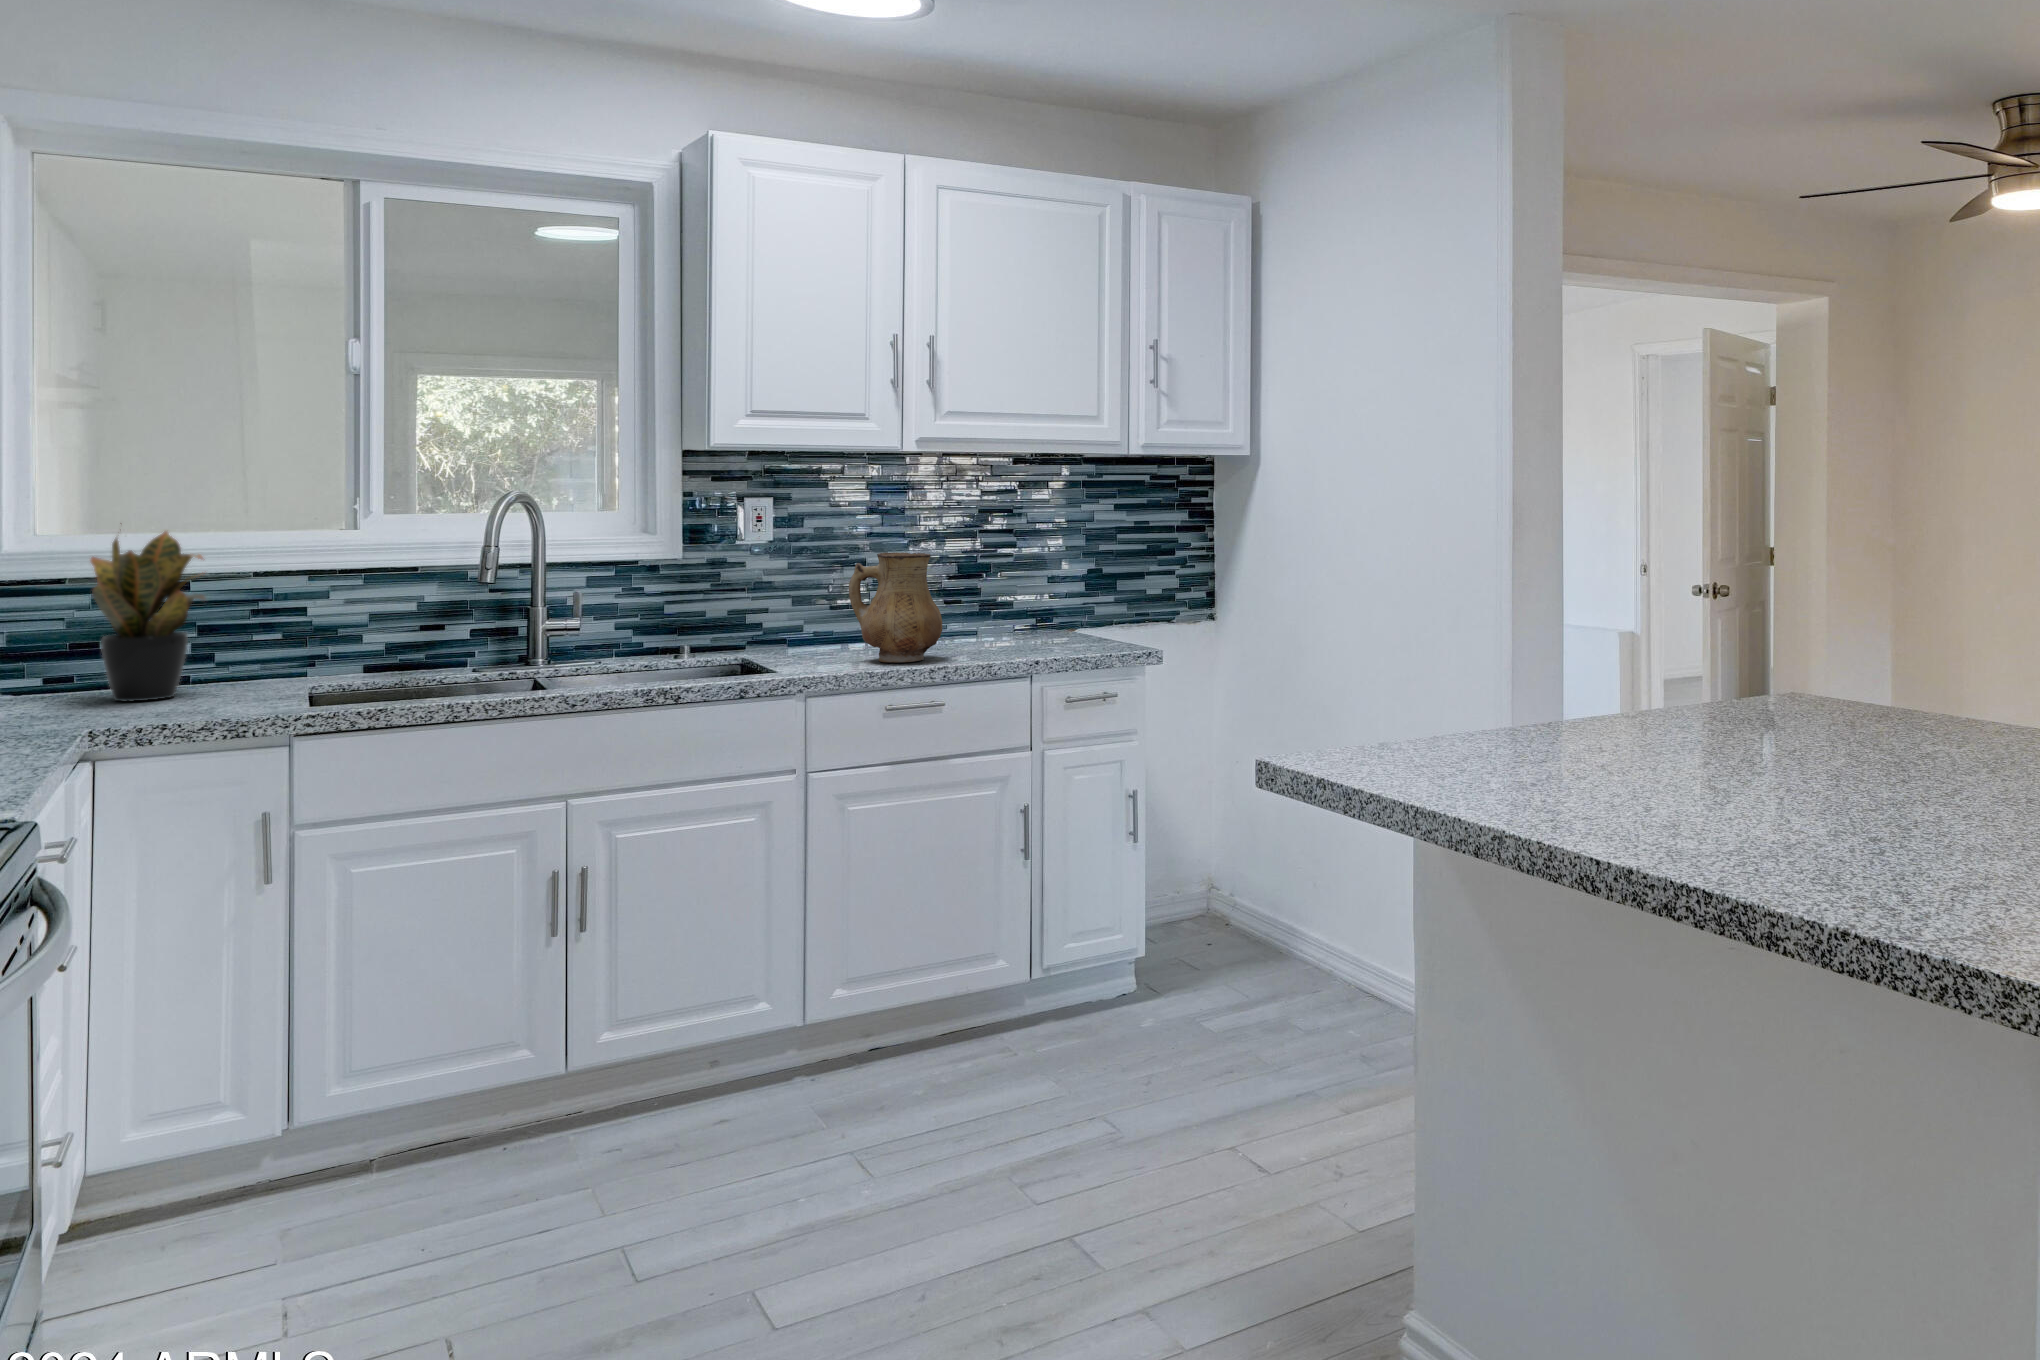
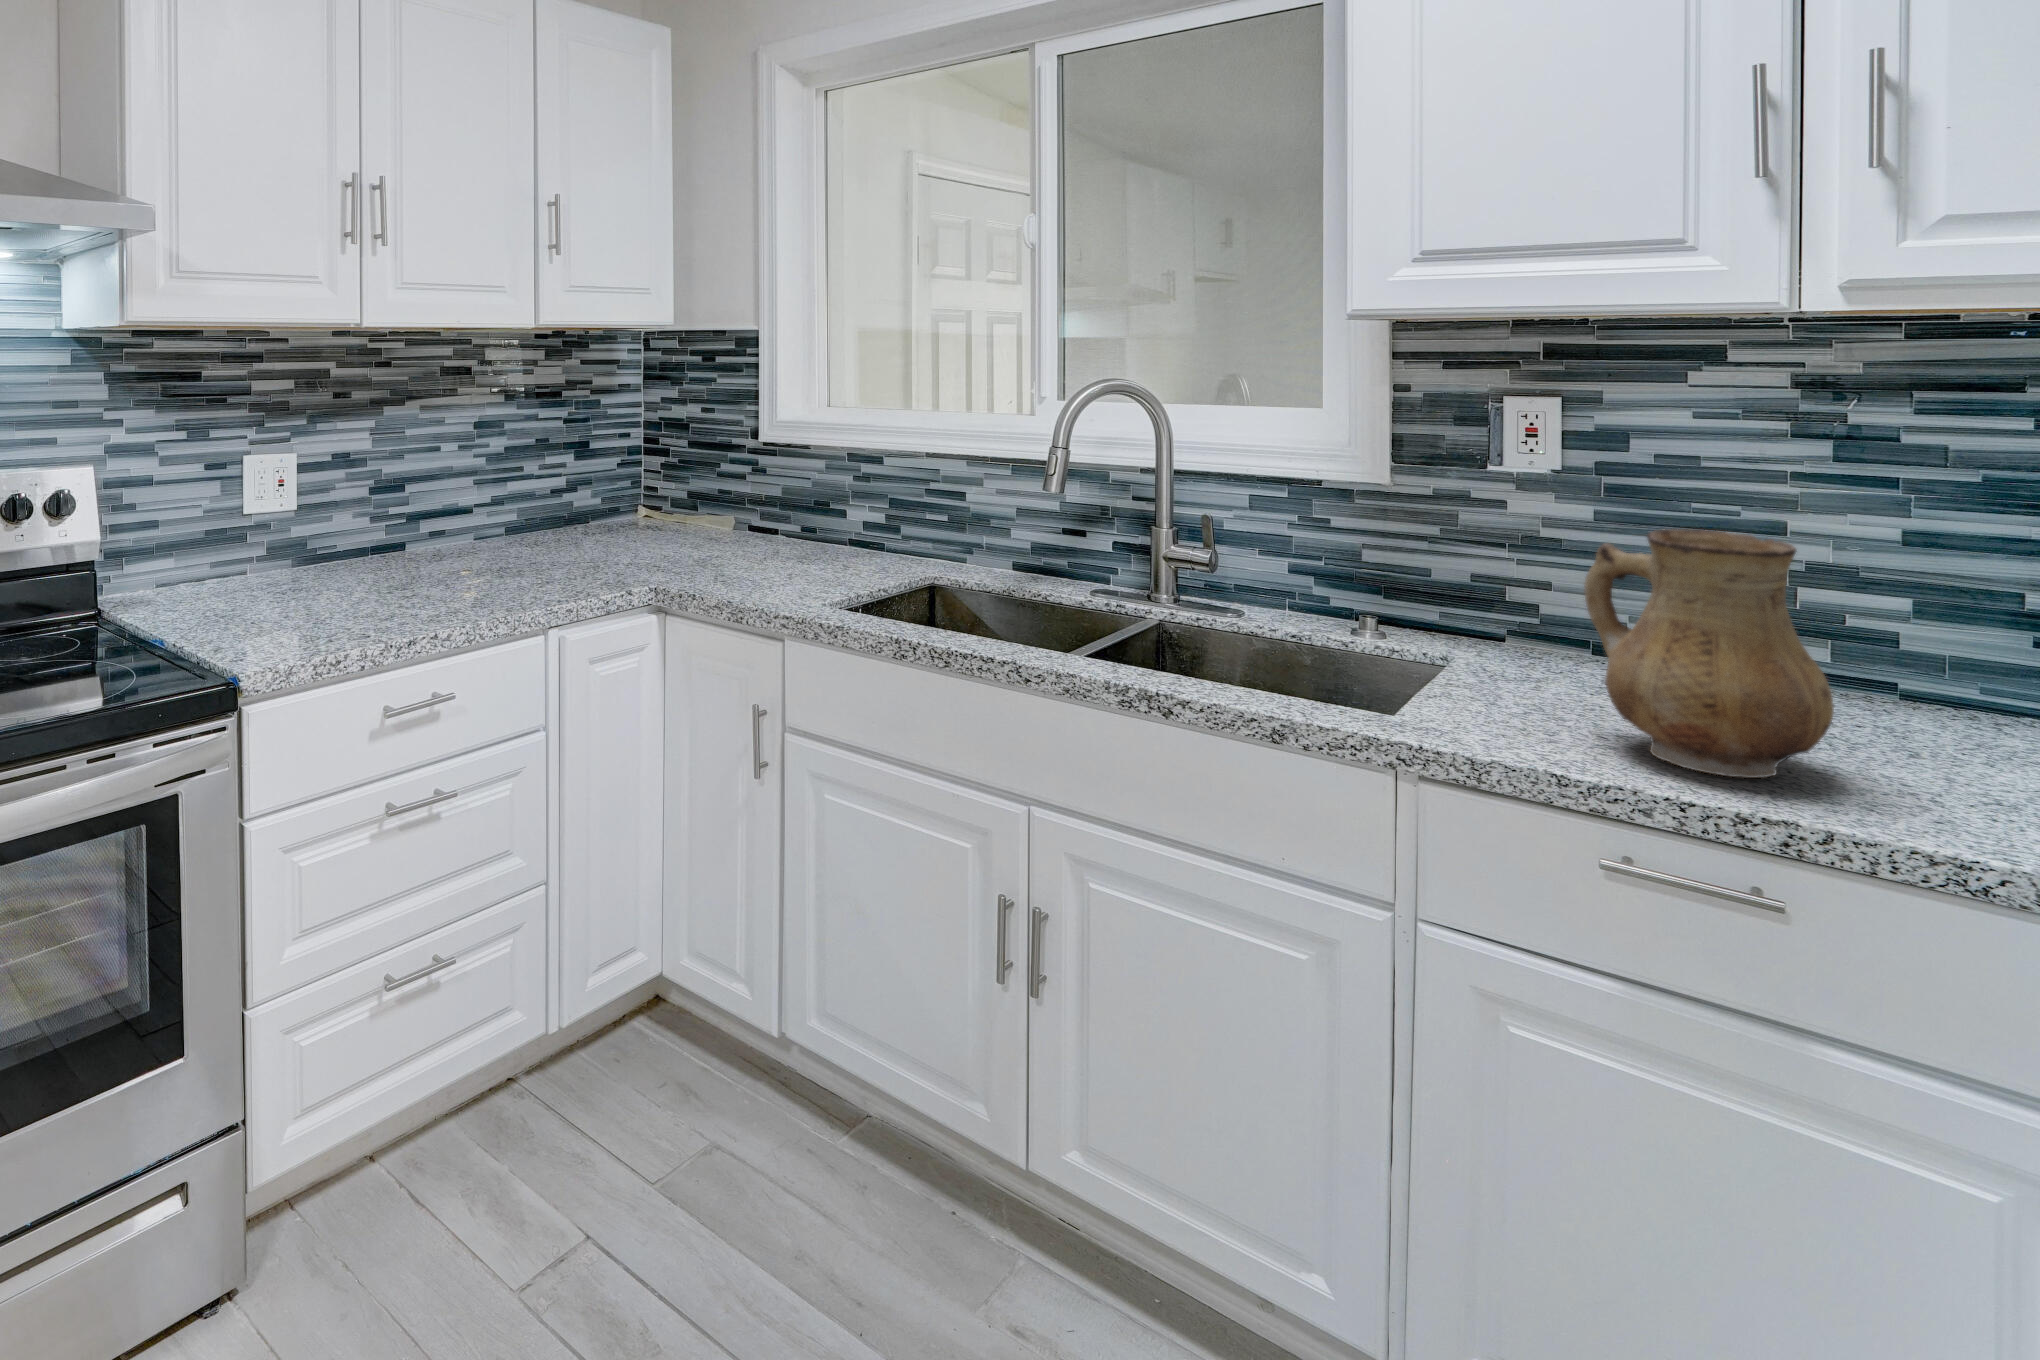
potted plant: present [91,531,206,701] -> none [747,393,858,567]

